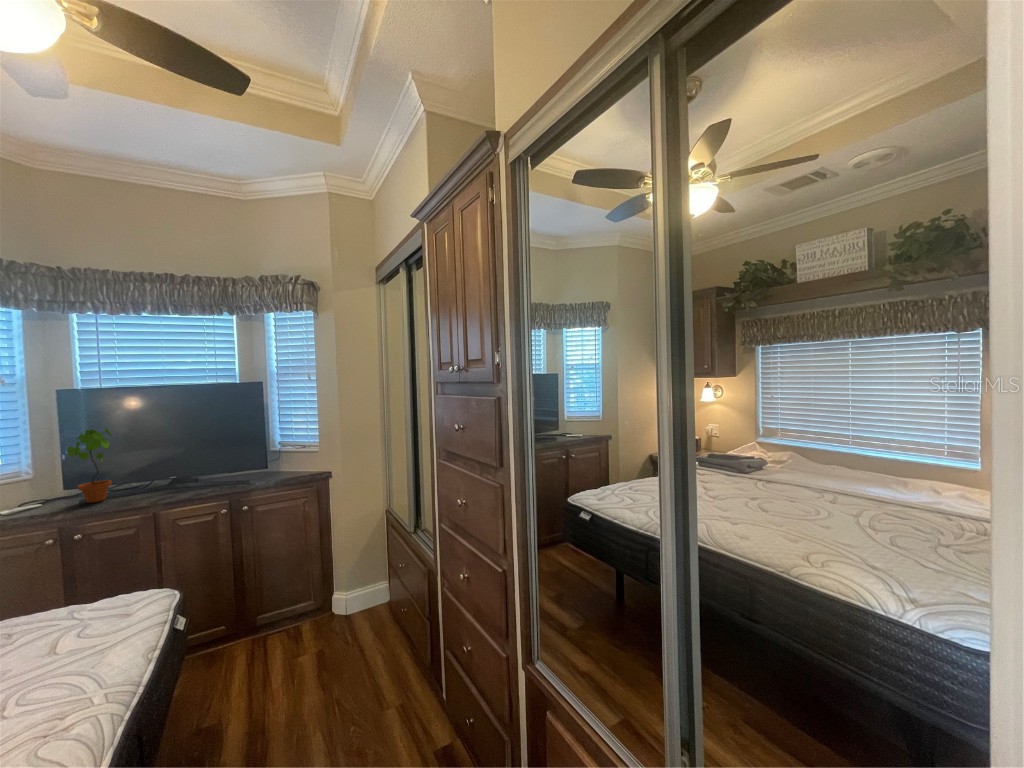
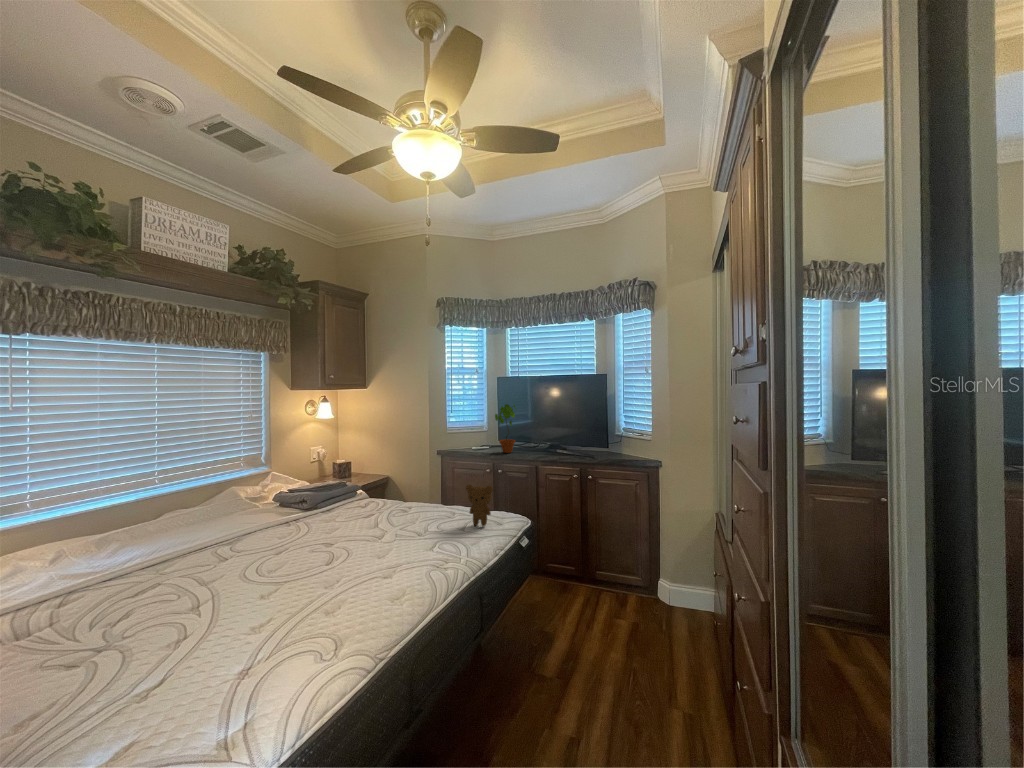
teddy bear: none [58,563,120,633] -> present [466,485,493,526]

